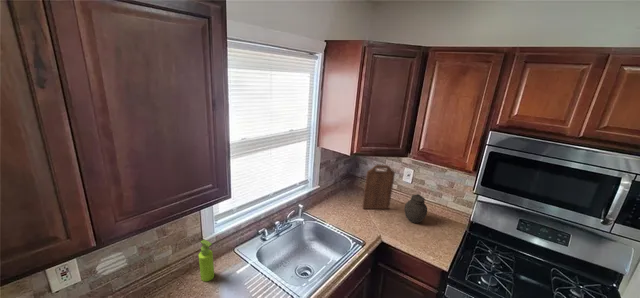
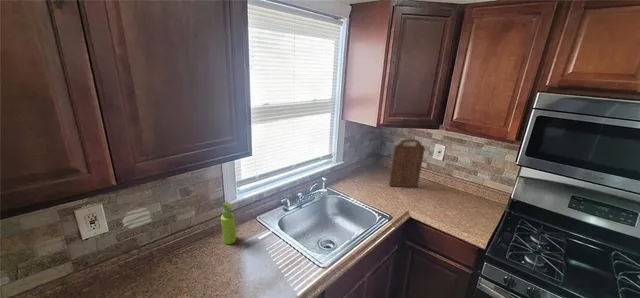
jar: present [404,194,427,223] -> none [435,170,461,201]

